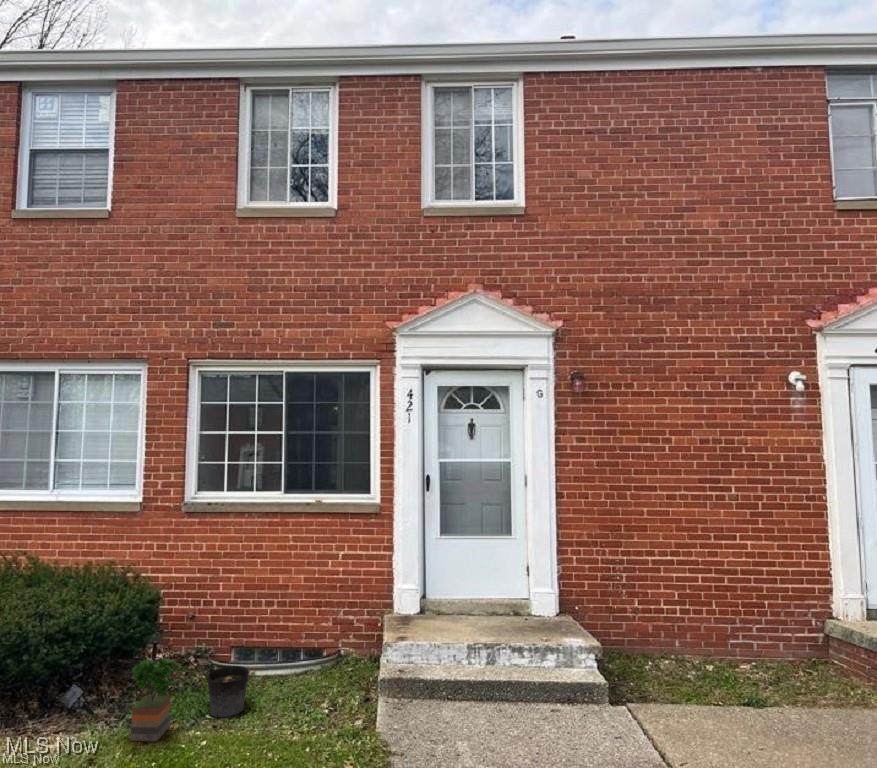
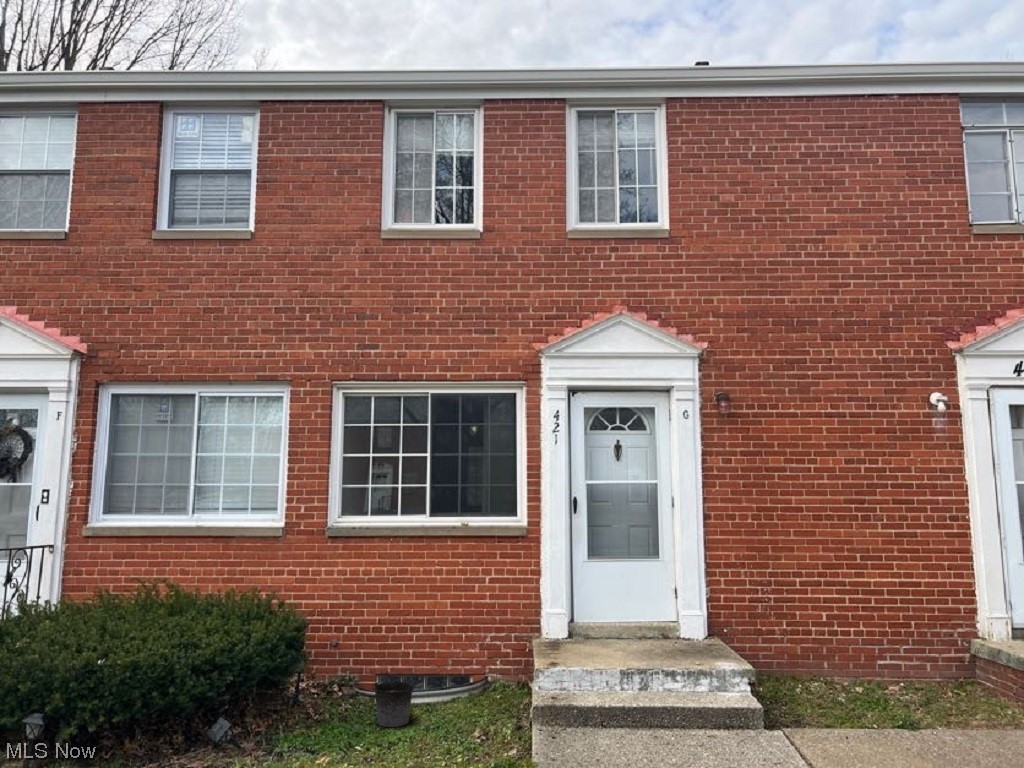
potted tree: present [131,659,180,741] -> none [311,666,356,743]

